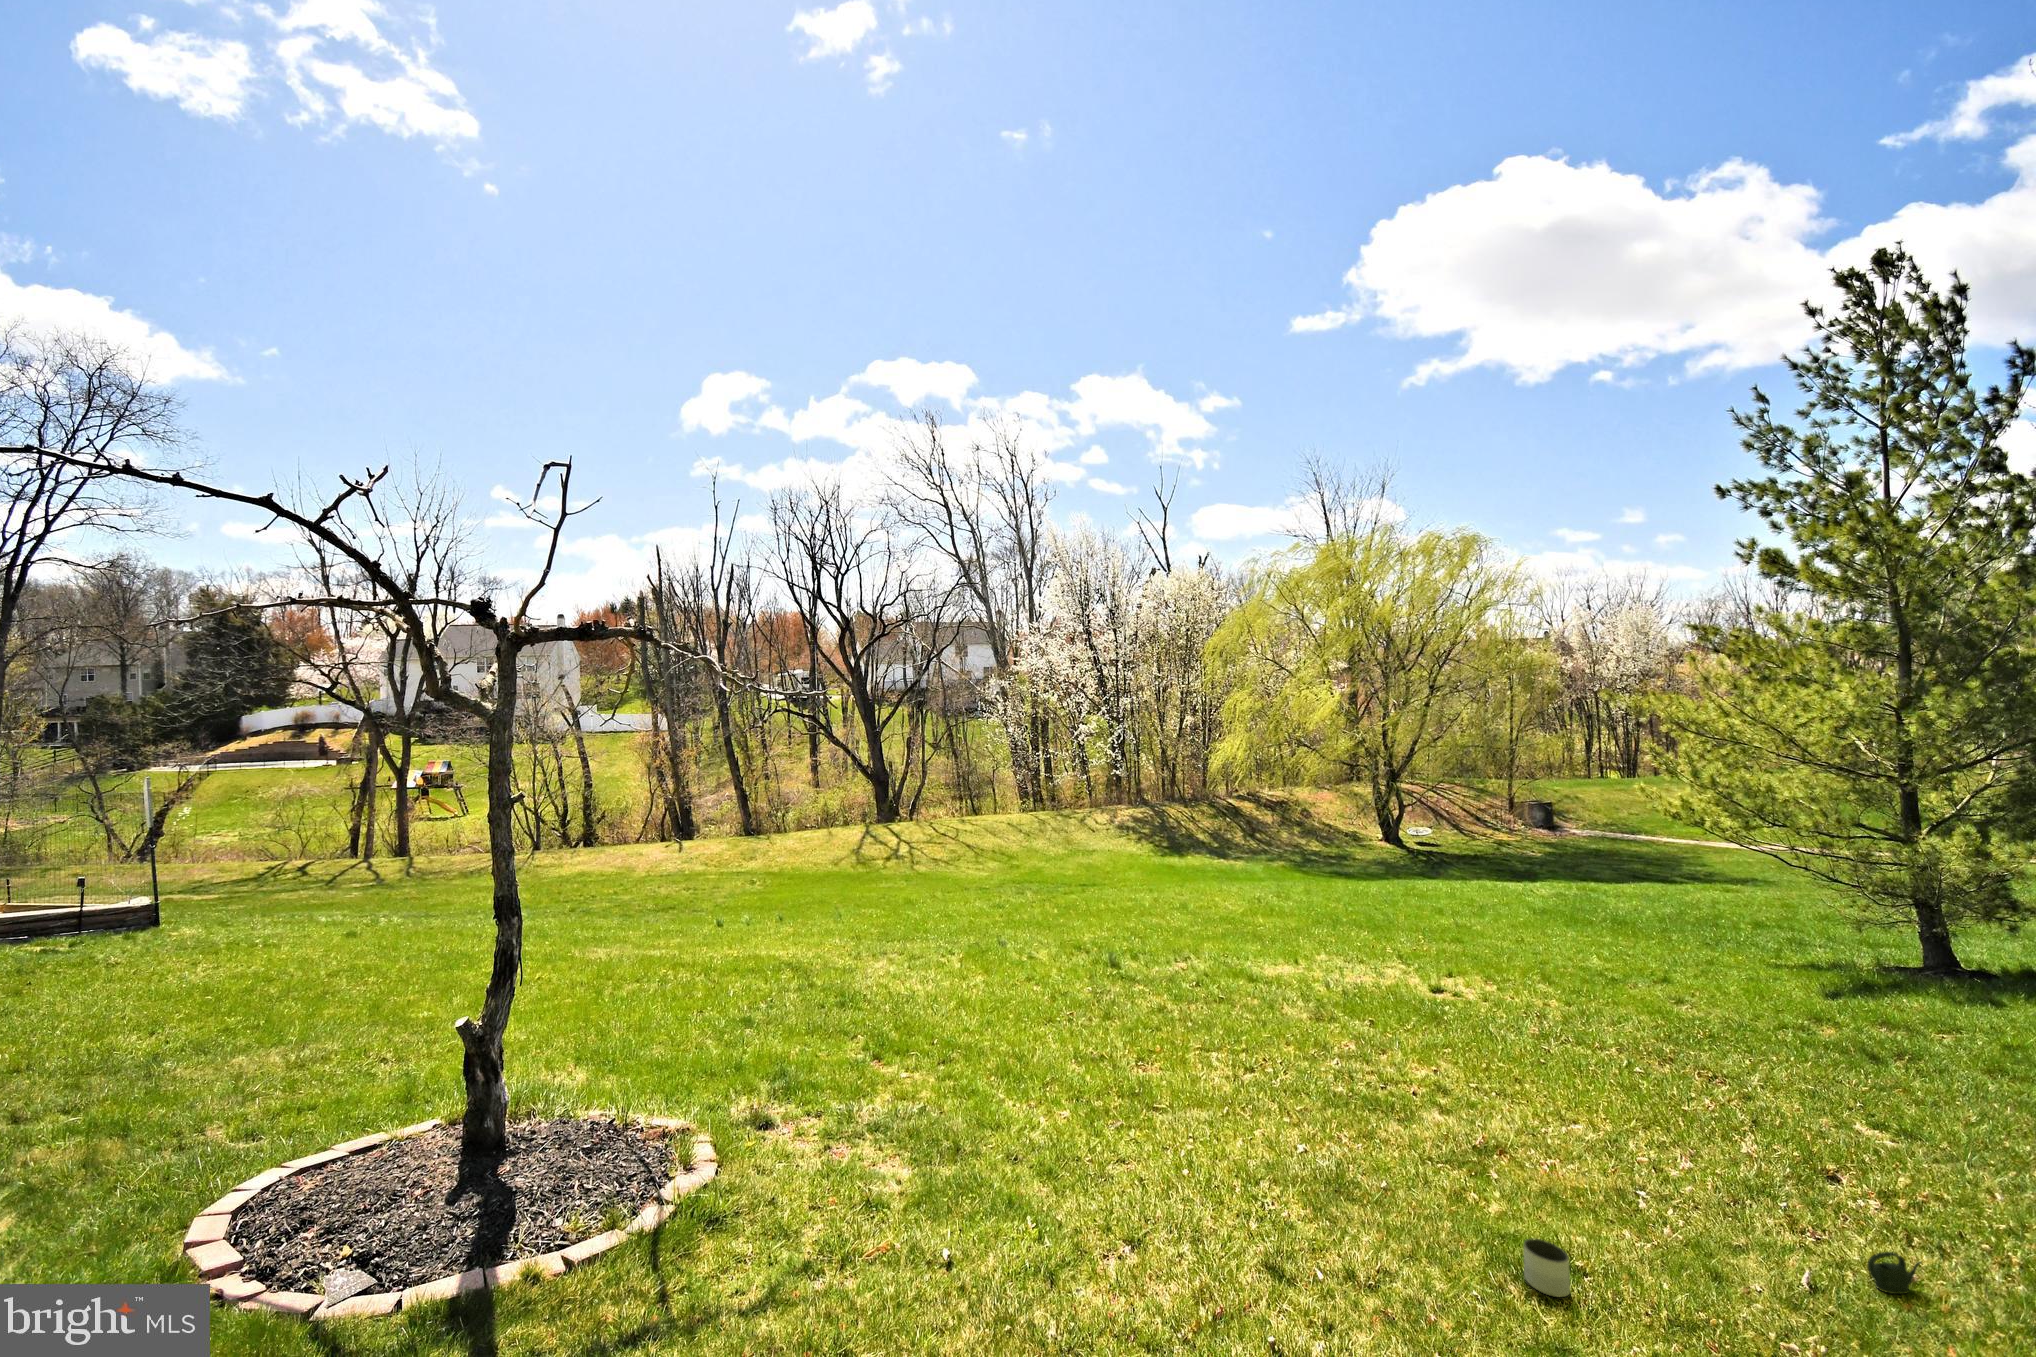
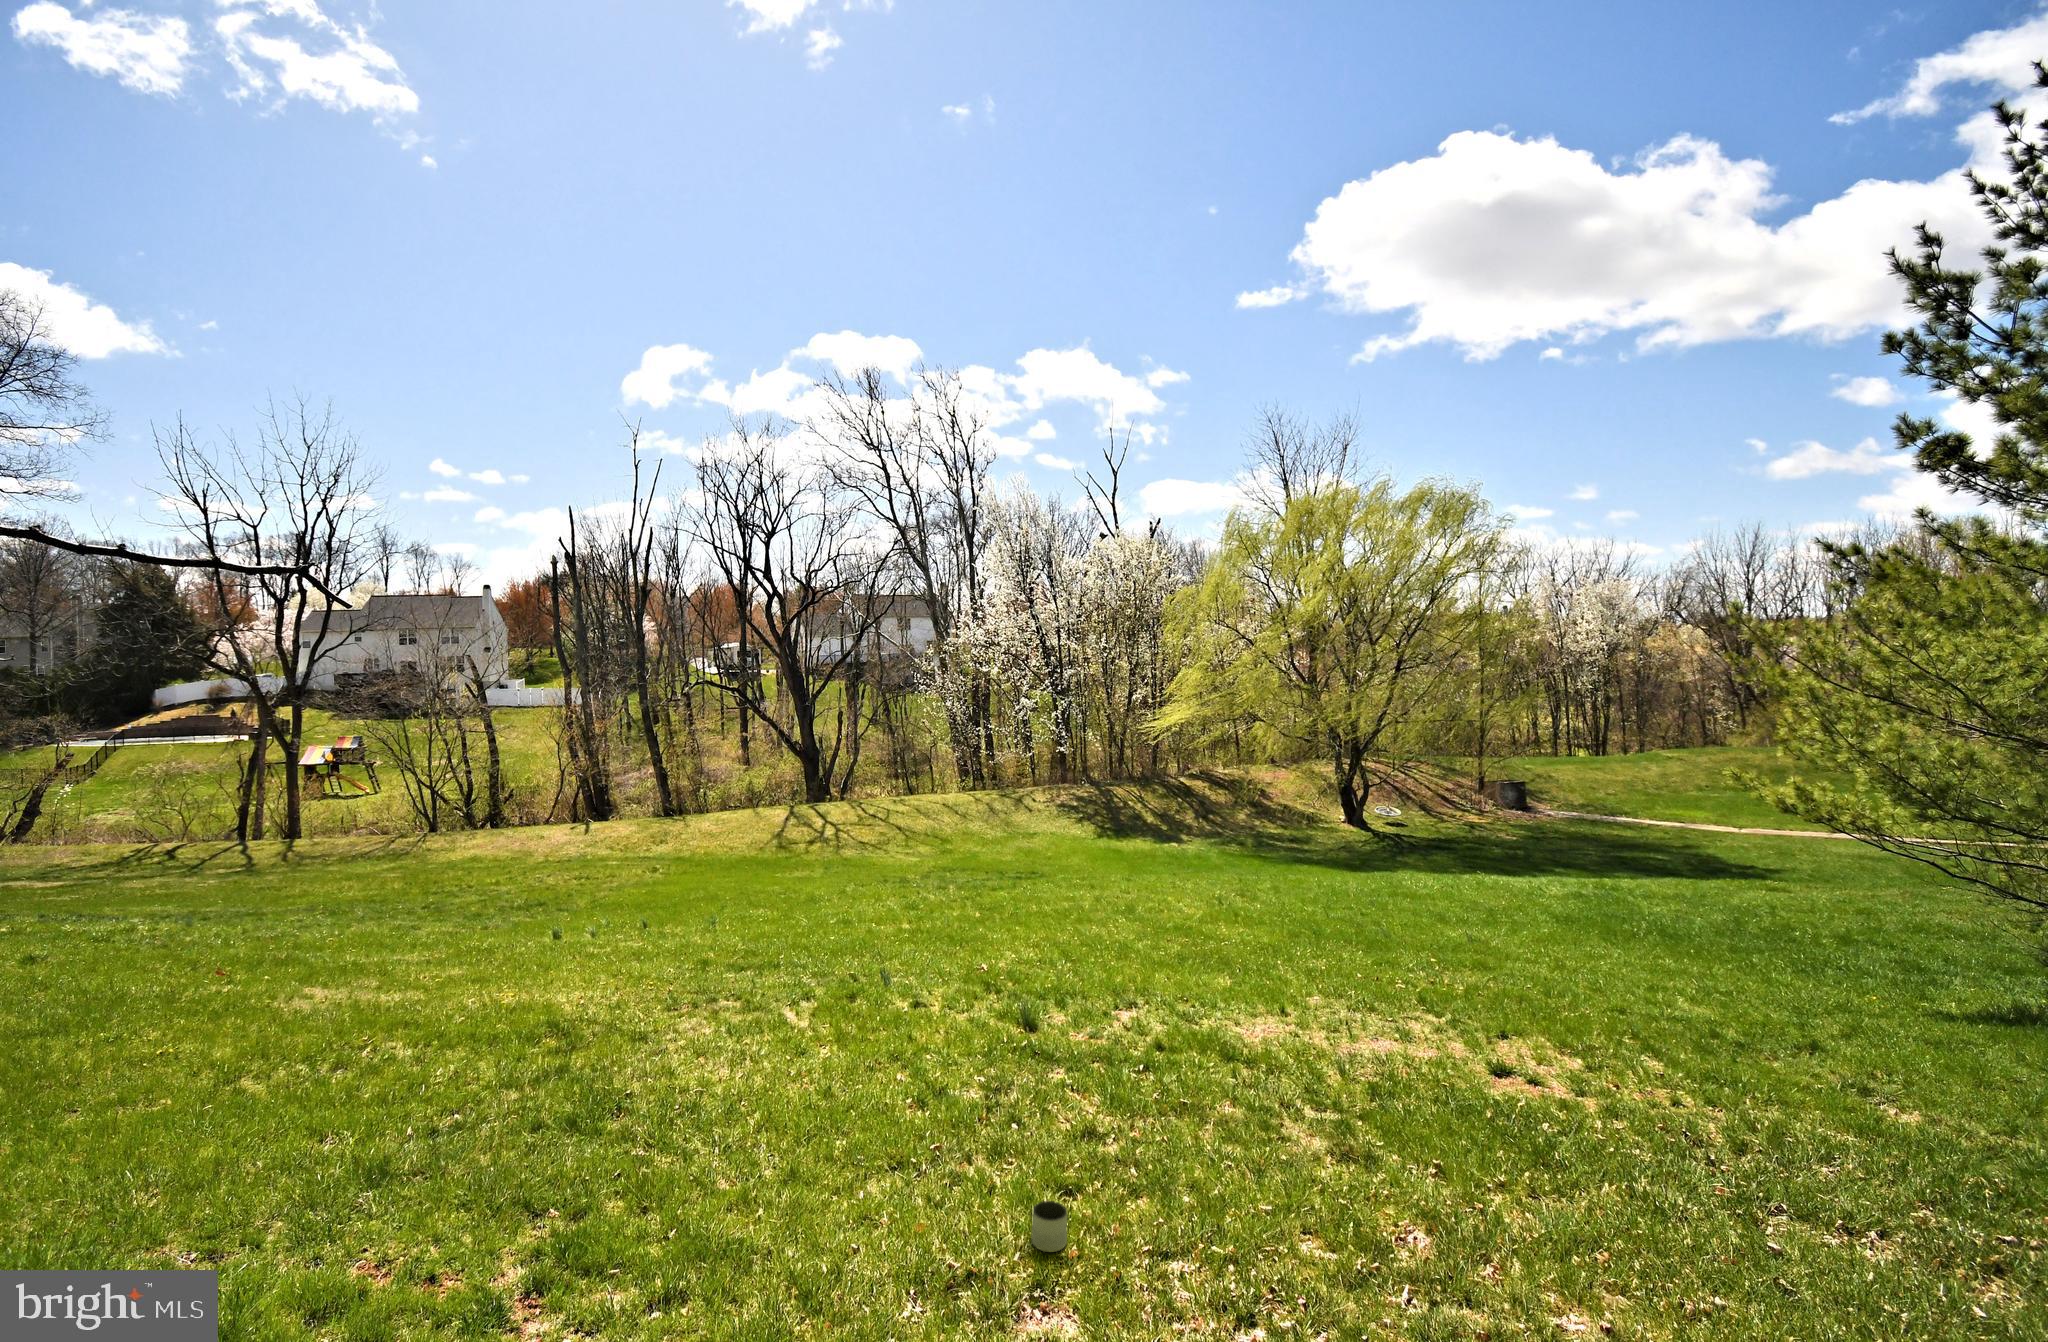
watering can: present [1867,1252,1921,1294] -> none [1356,1214,1410,1252]

